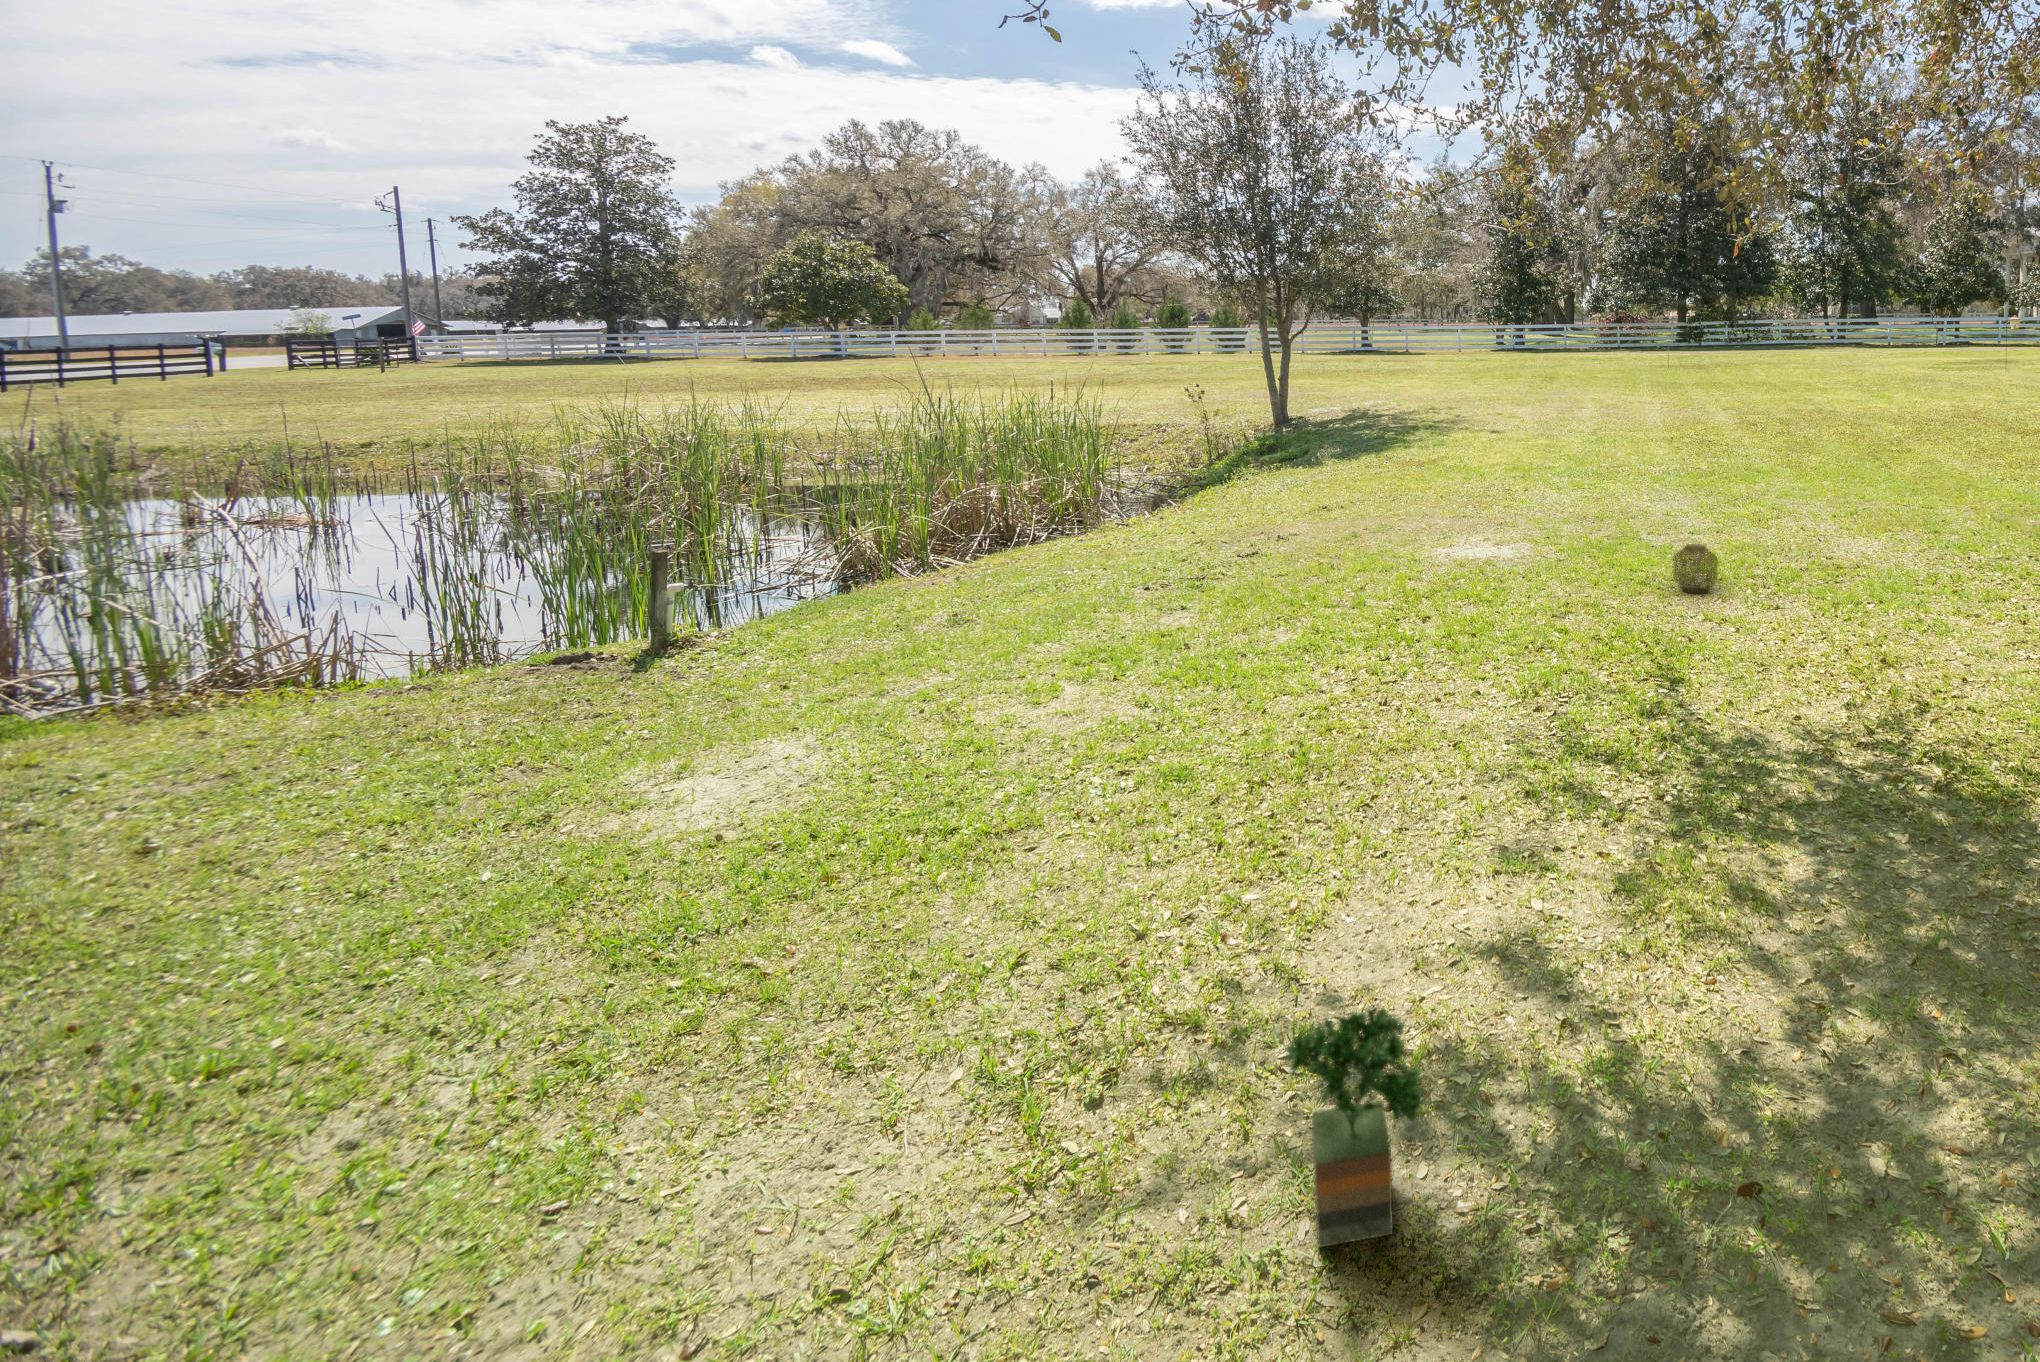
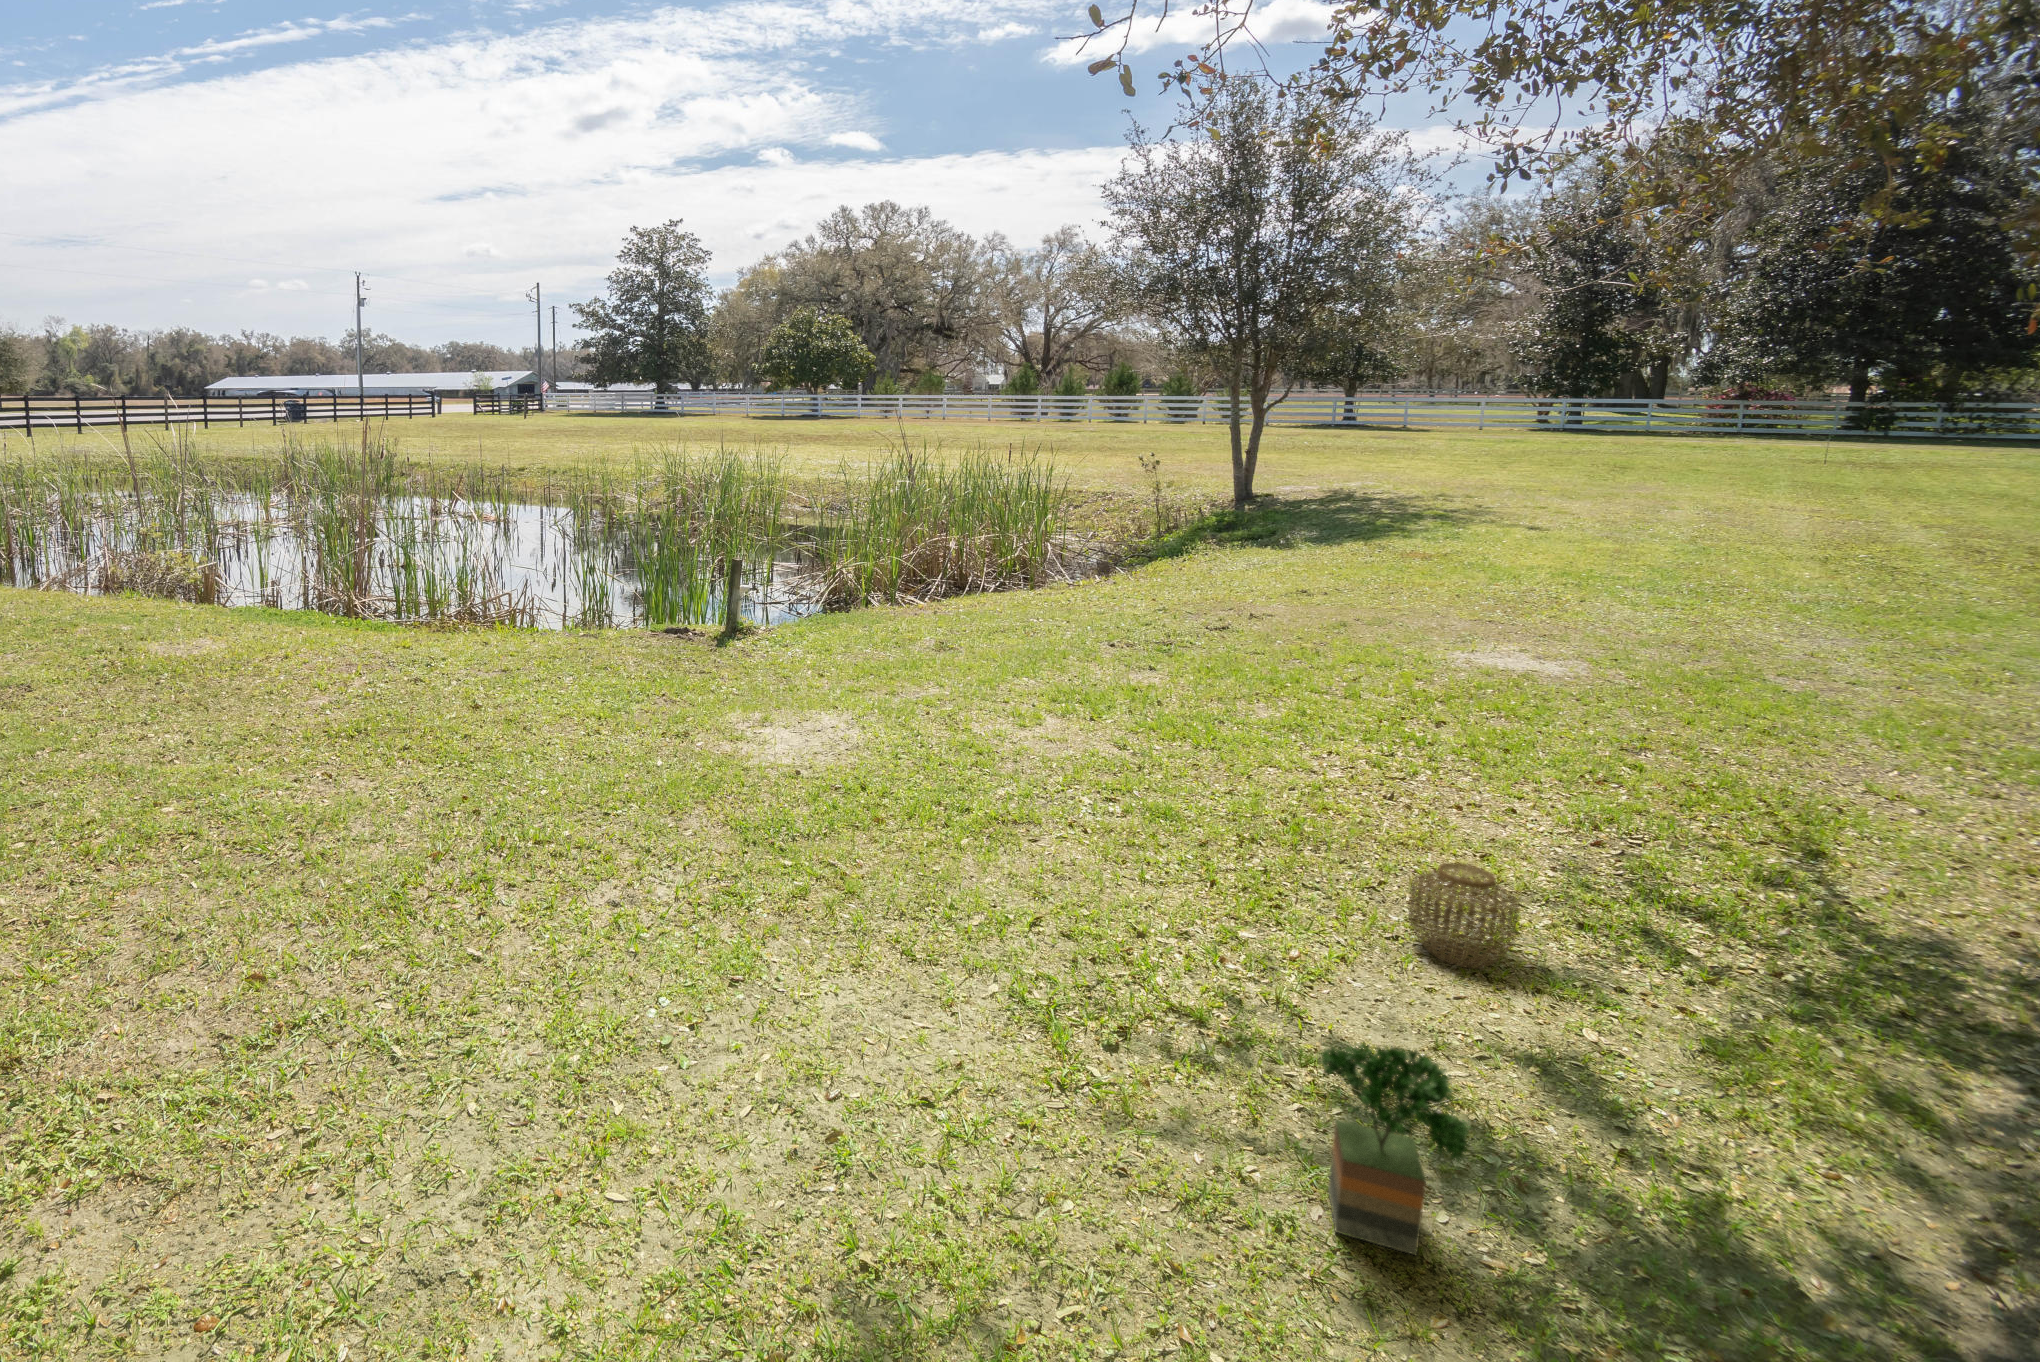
woven basket: present [1673,544,1718,594] -> present [1408,863,1520,968]

